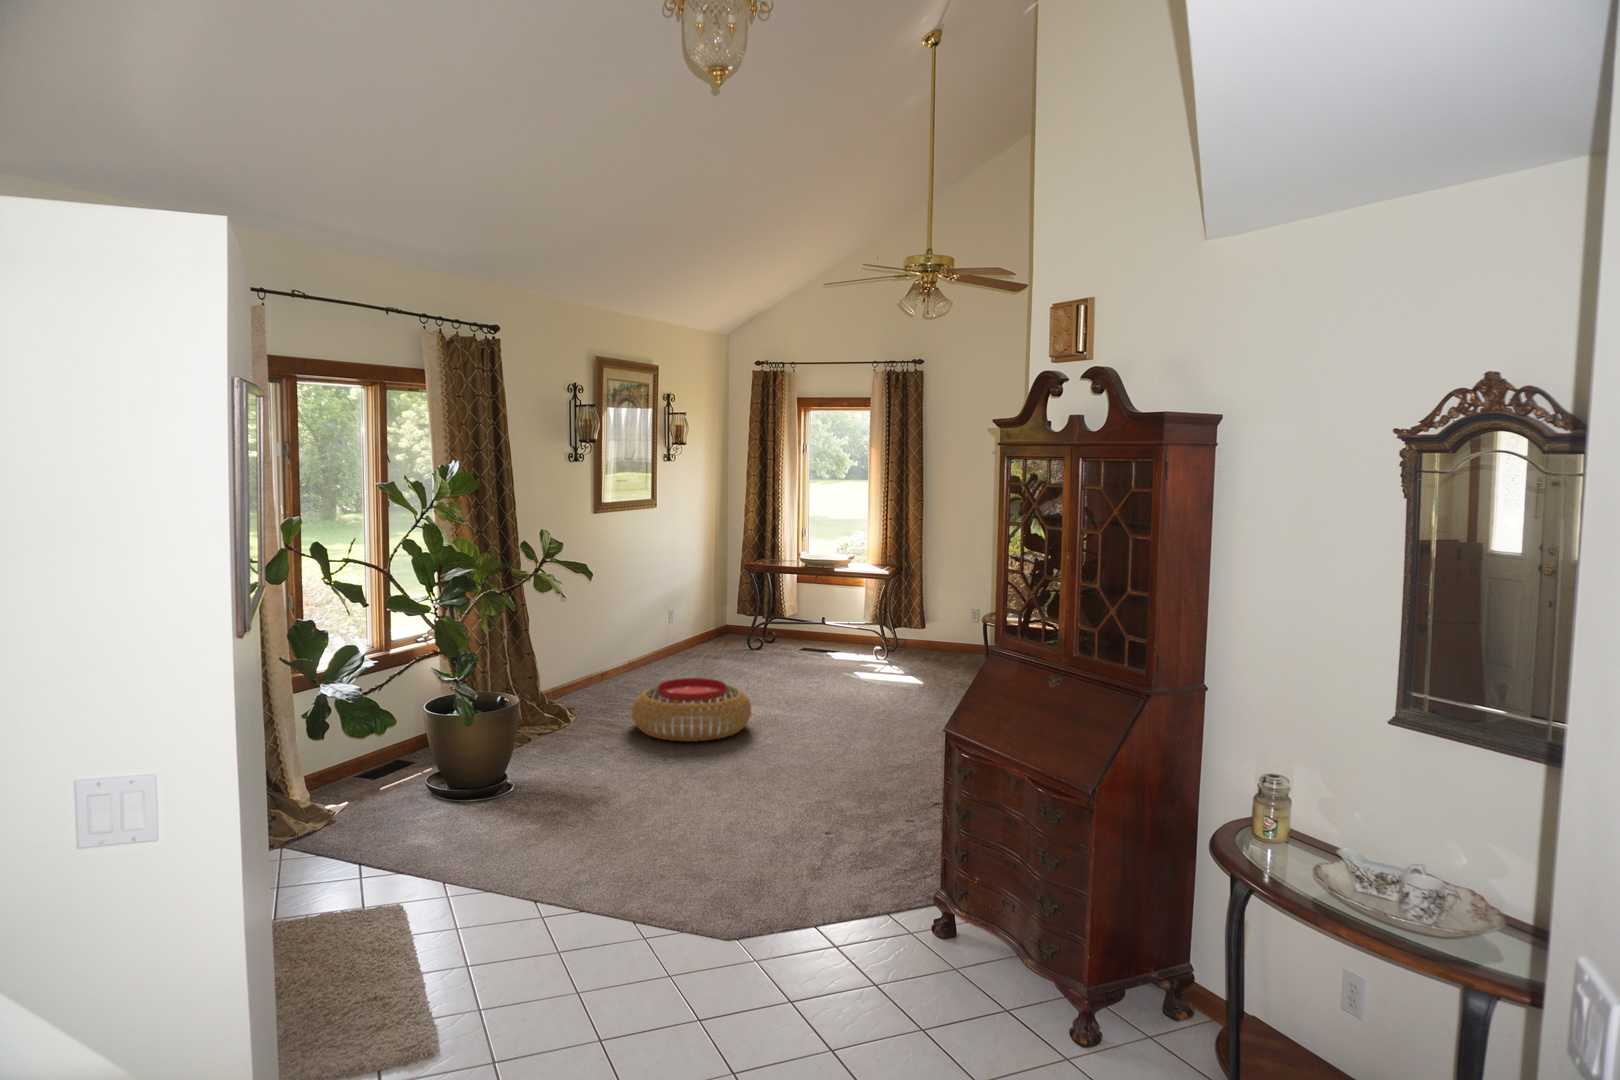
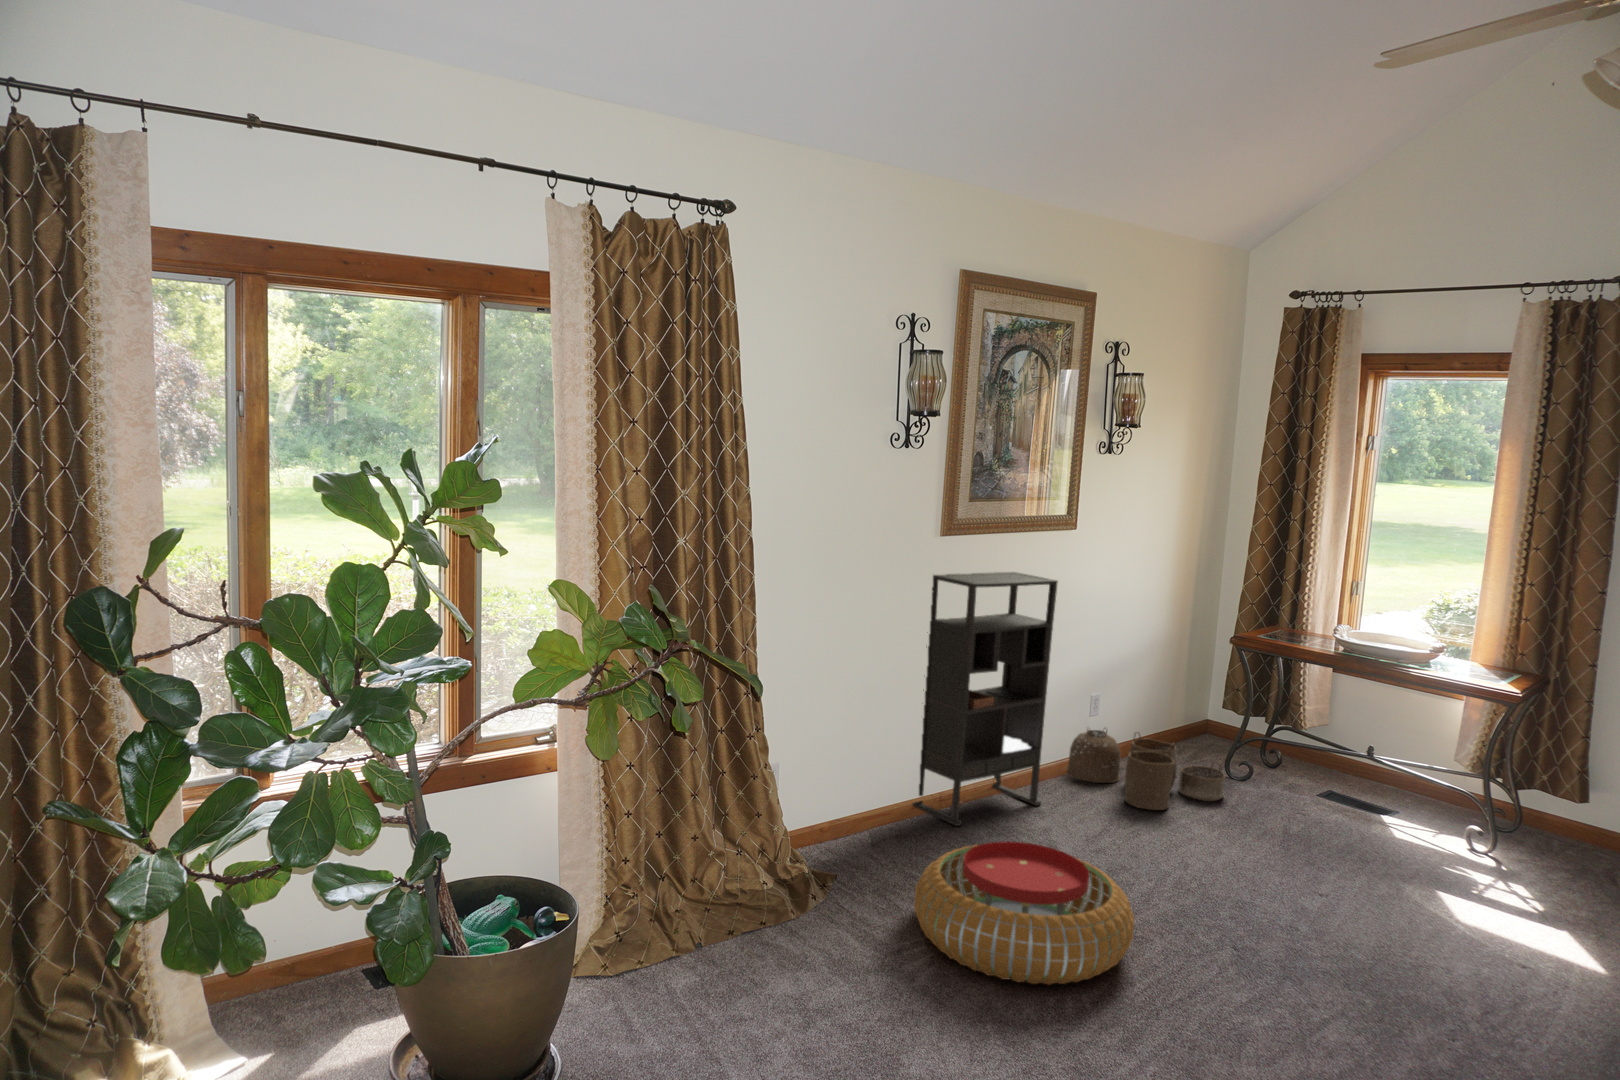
bookshelf: none [588,537,661,692] -> present [912,572,1058,826]
woven basket: none [663,628,755,669] -> present [1067,728,1225,810]

